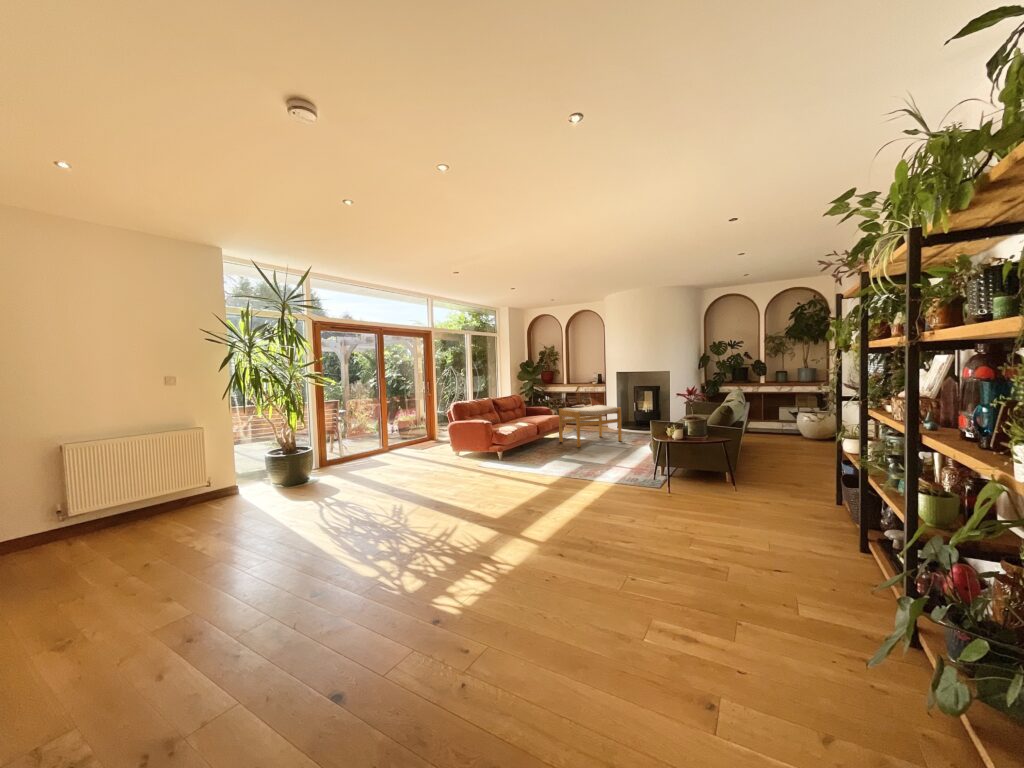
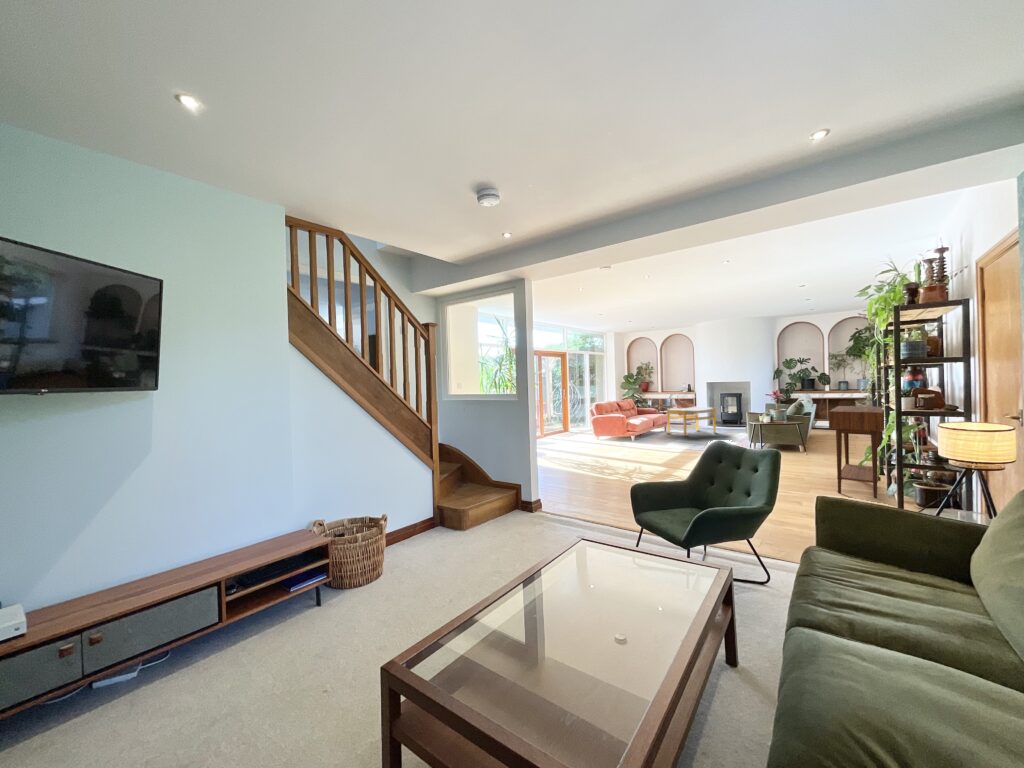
console table: none [775,428,915,691] -> present [829,406,884,498]

